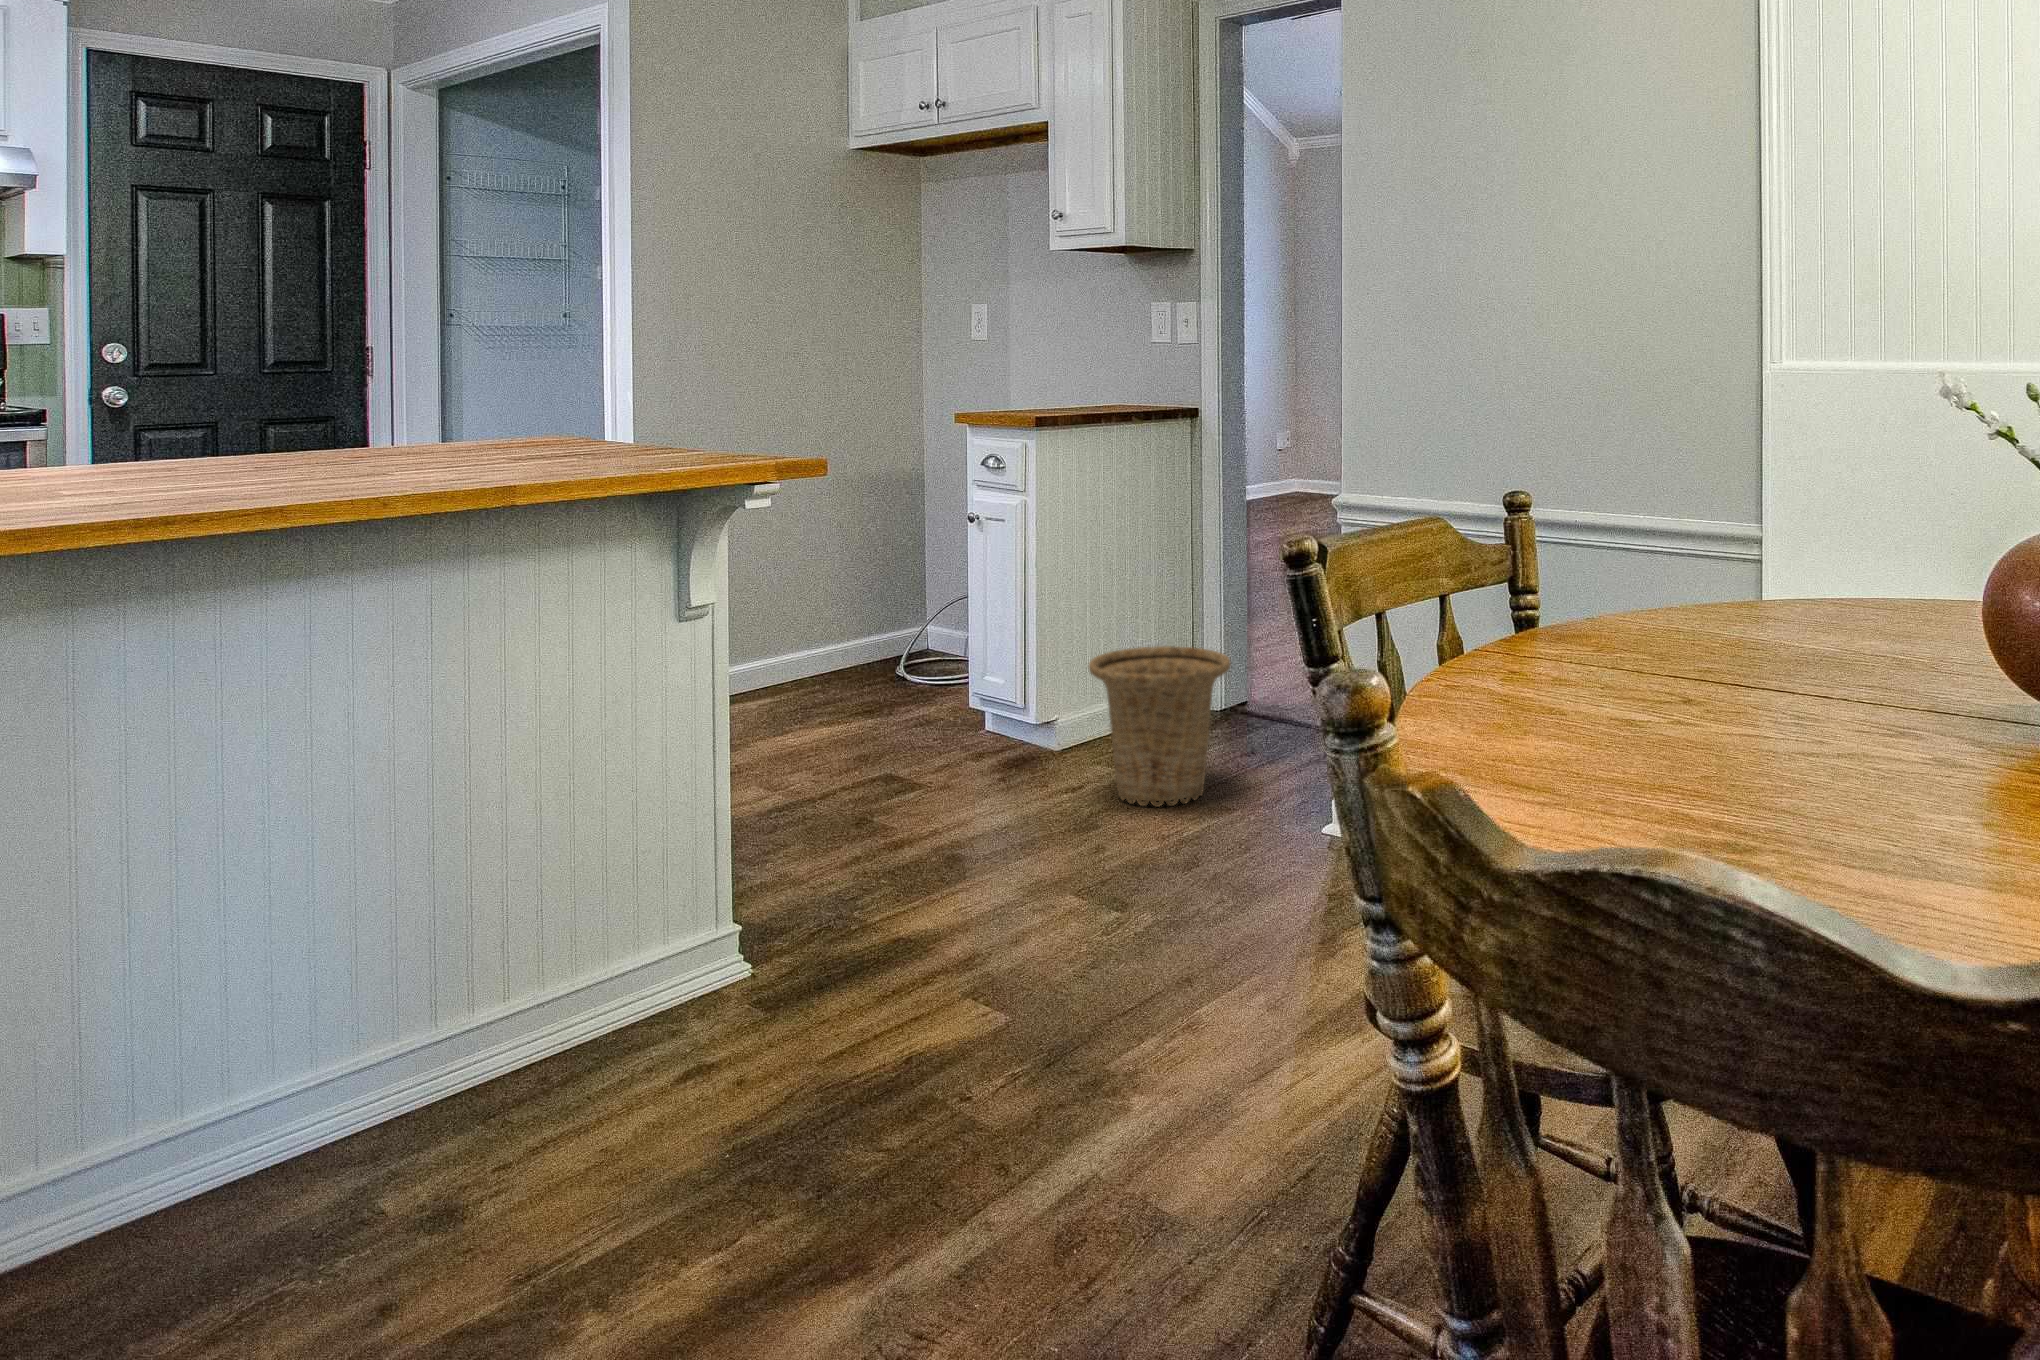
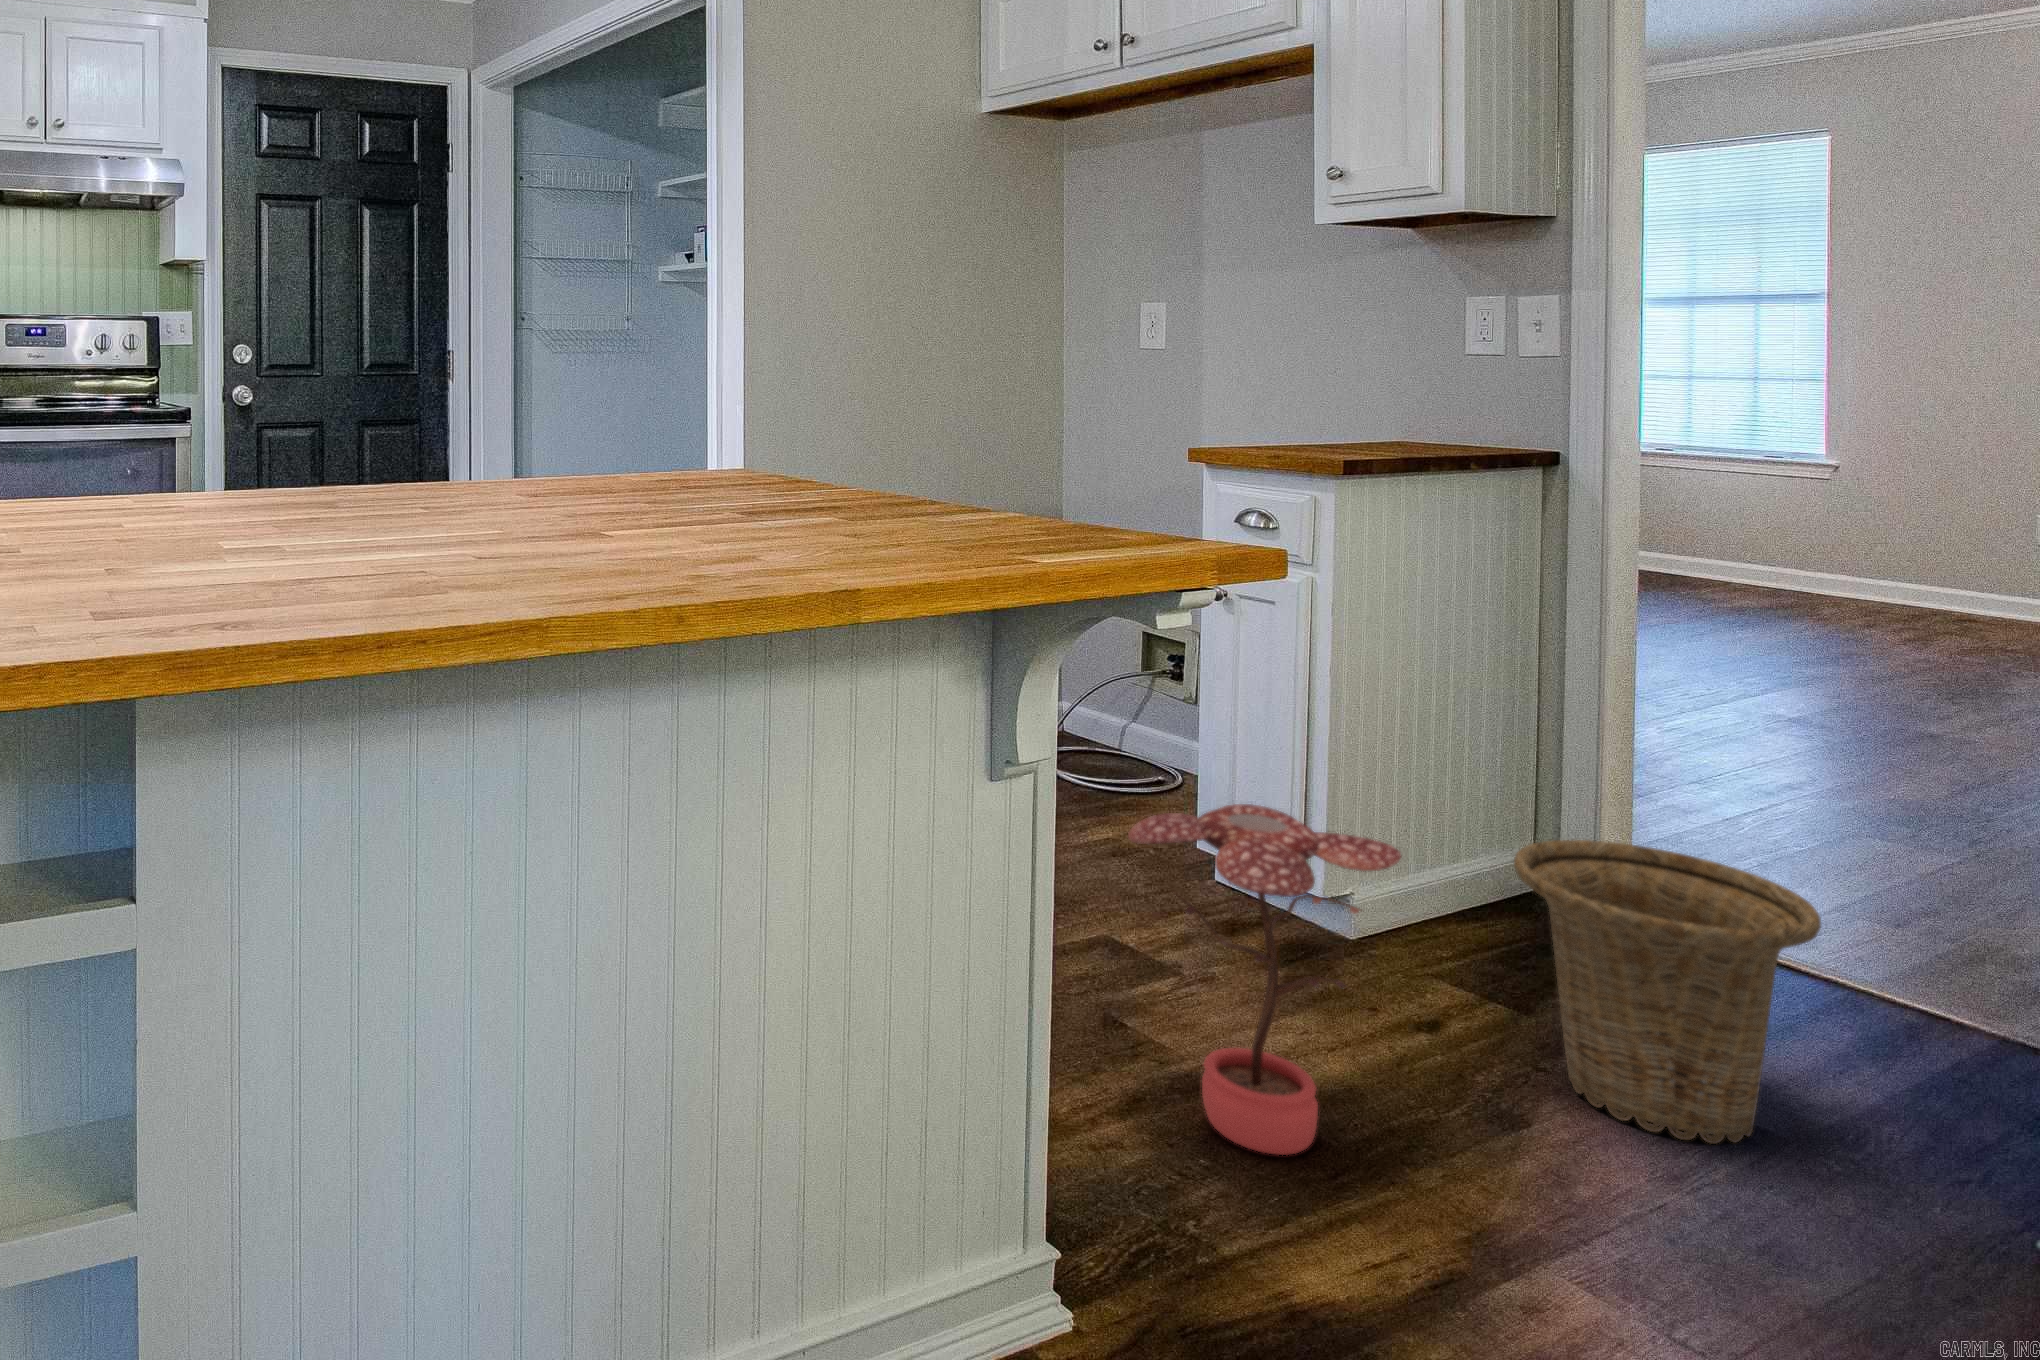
potted plant: none [828,638,987,849] -> present [1128,804,1402,1155]

